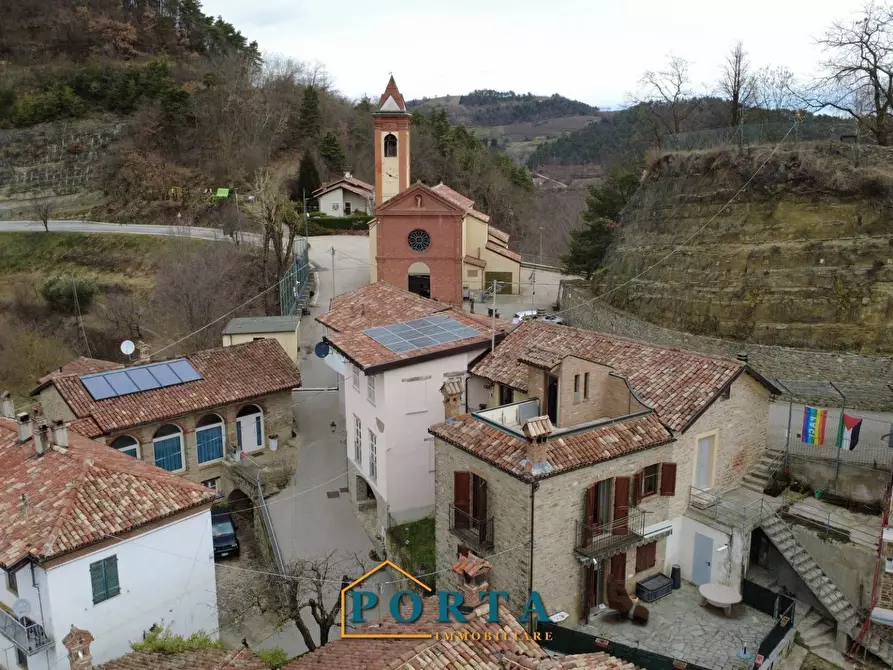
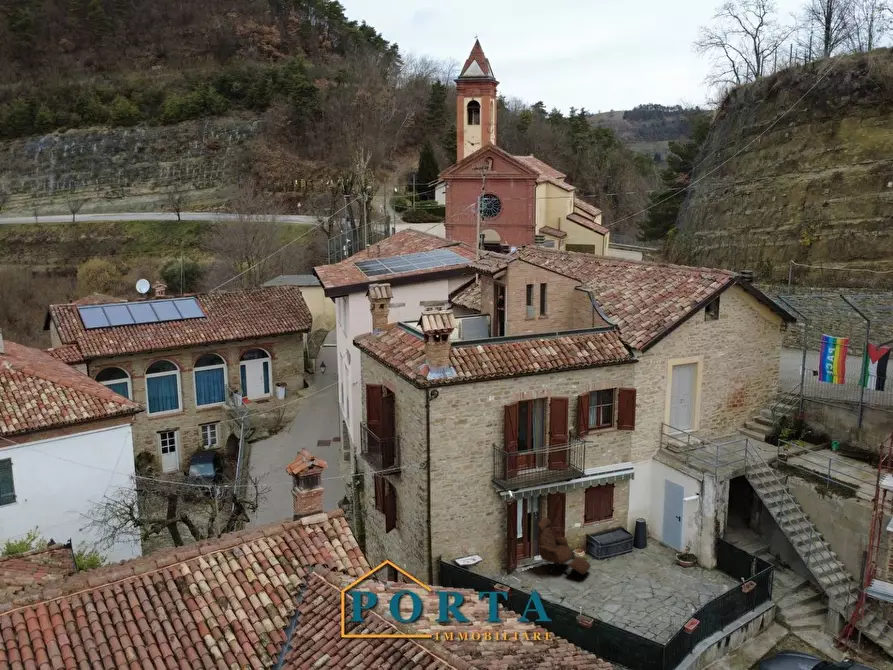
round table: present [699,583,741,617] -> none [659,541,710,581]

